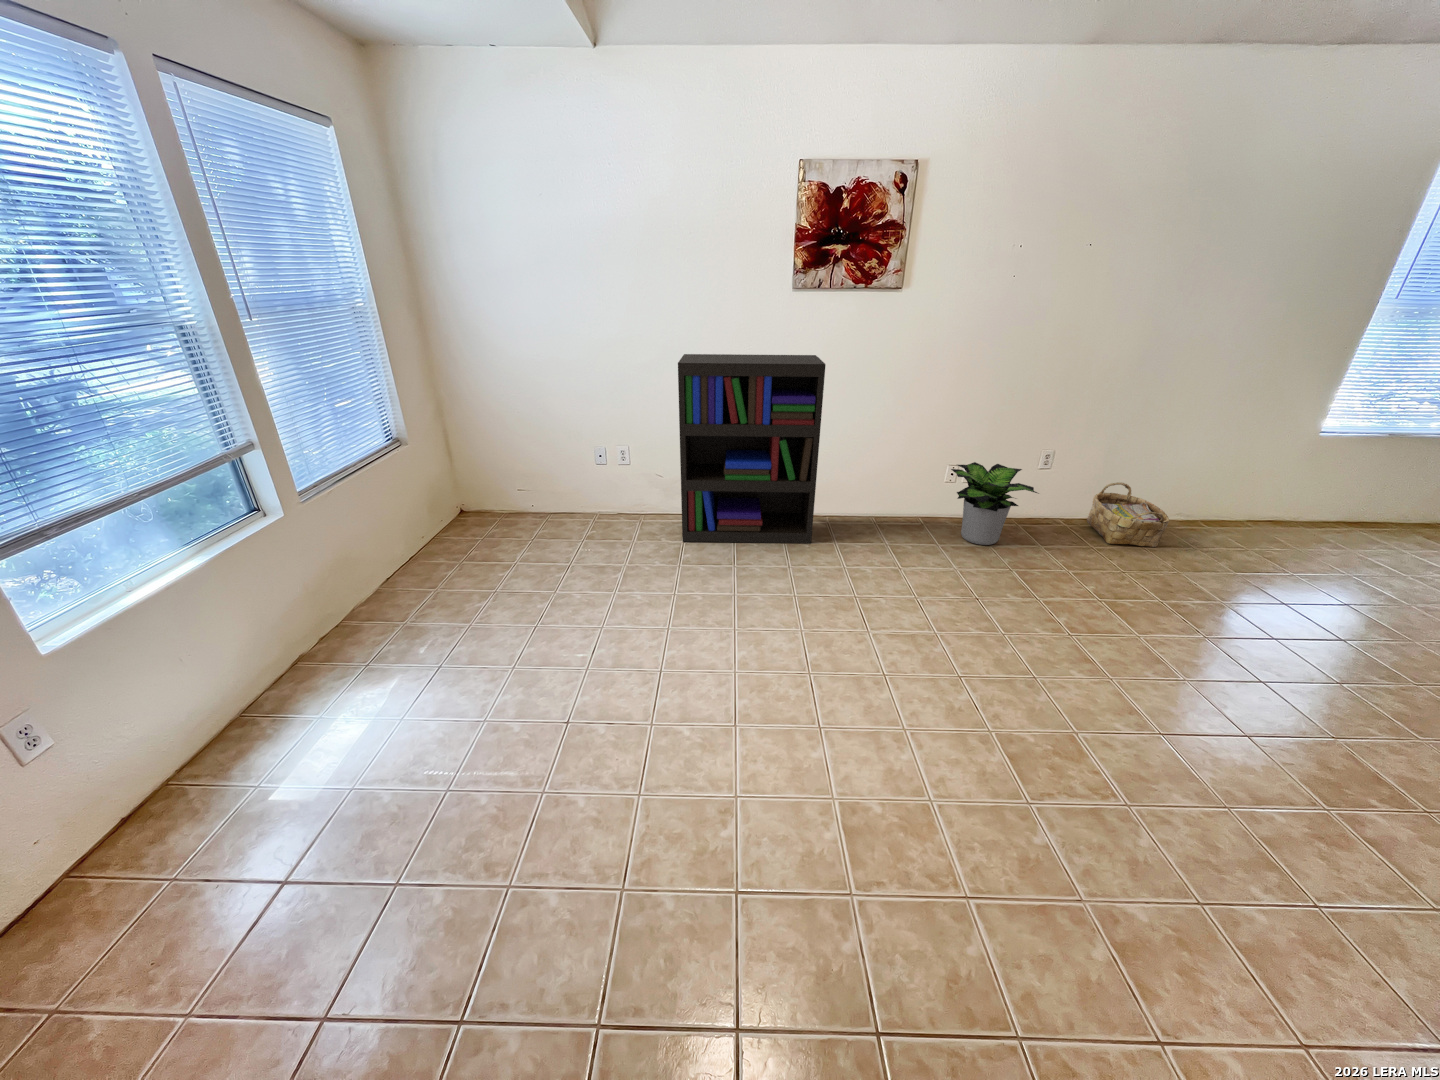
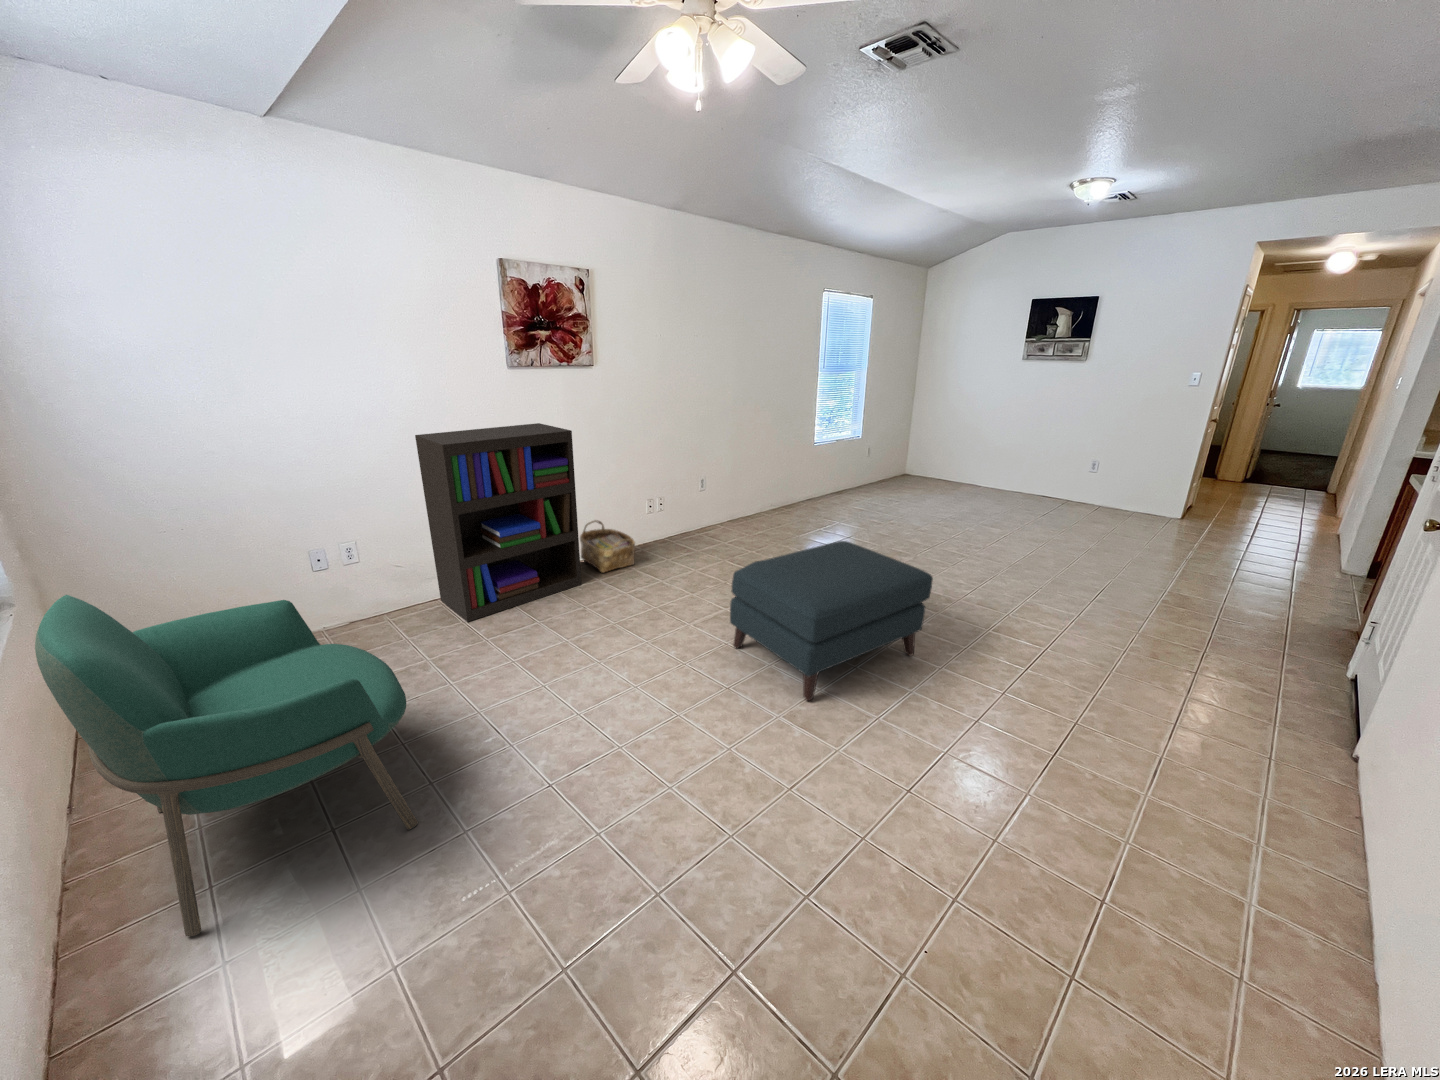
armchair: none [265,426,528,682] -> present [35,595,418,936]
potted plant: present [951,462,1037,545] -> none [654,488,717,548]
woven basket: present [1087,482,1169,547] -> present [580,520,635,573]
ottoman: none [886,578,1280,860] -> present [730,541,933,701]

